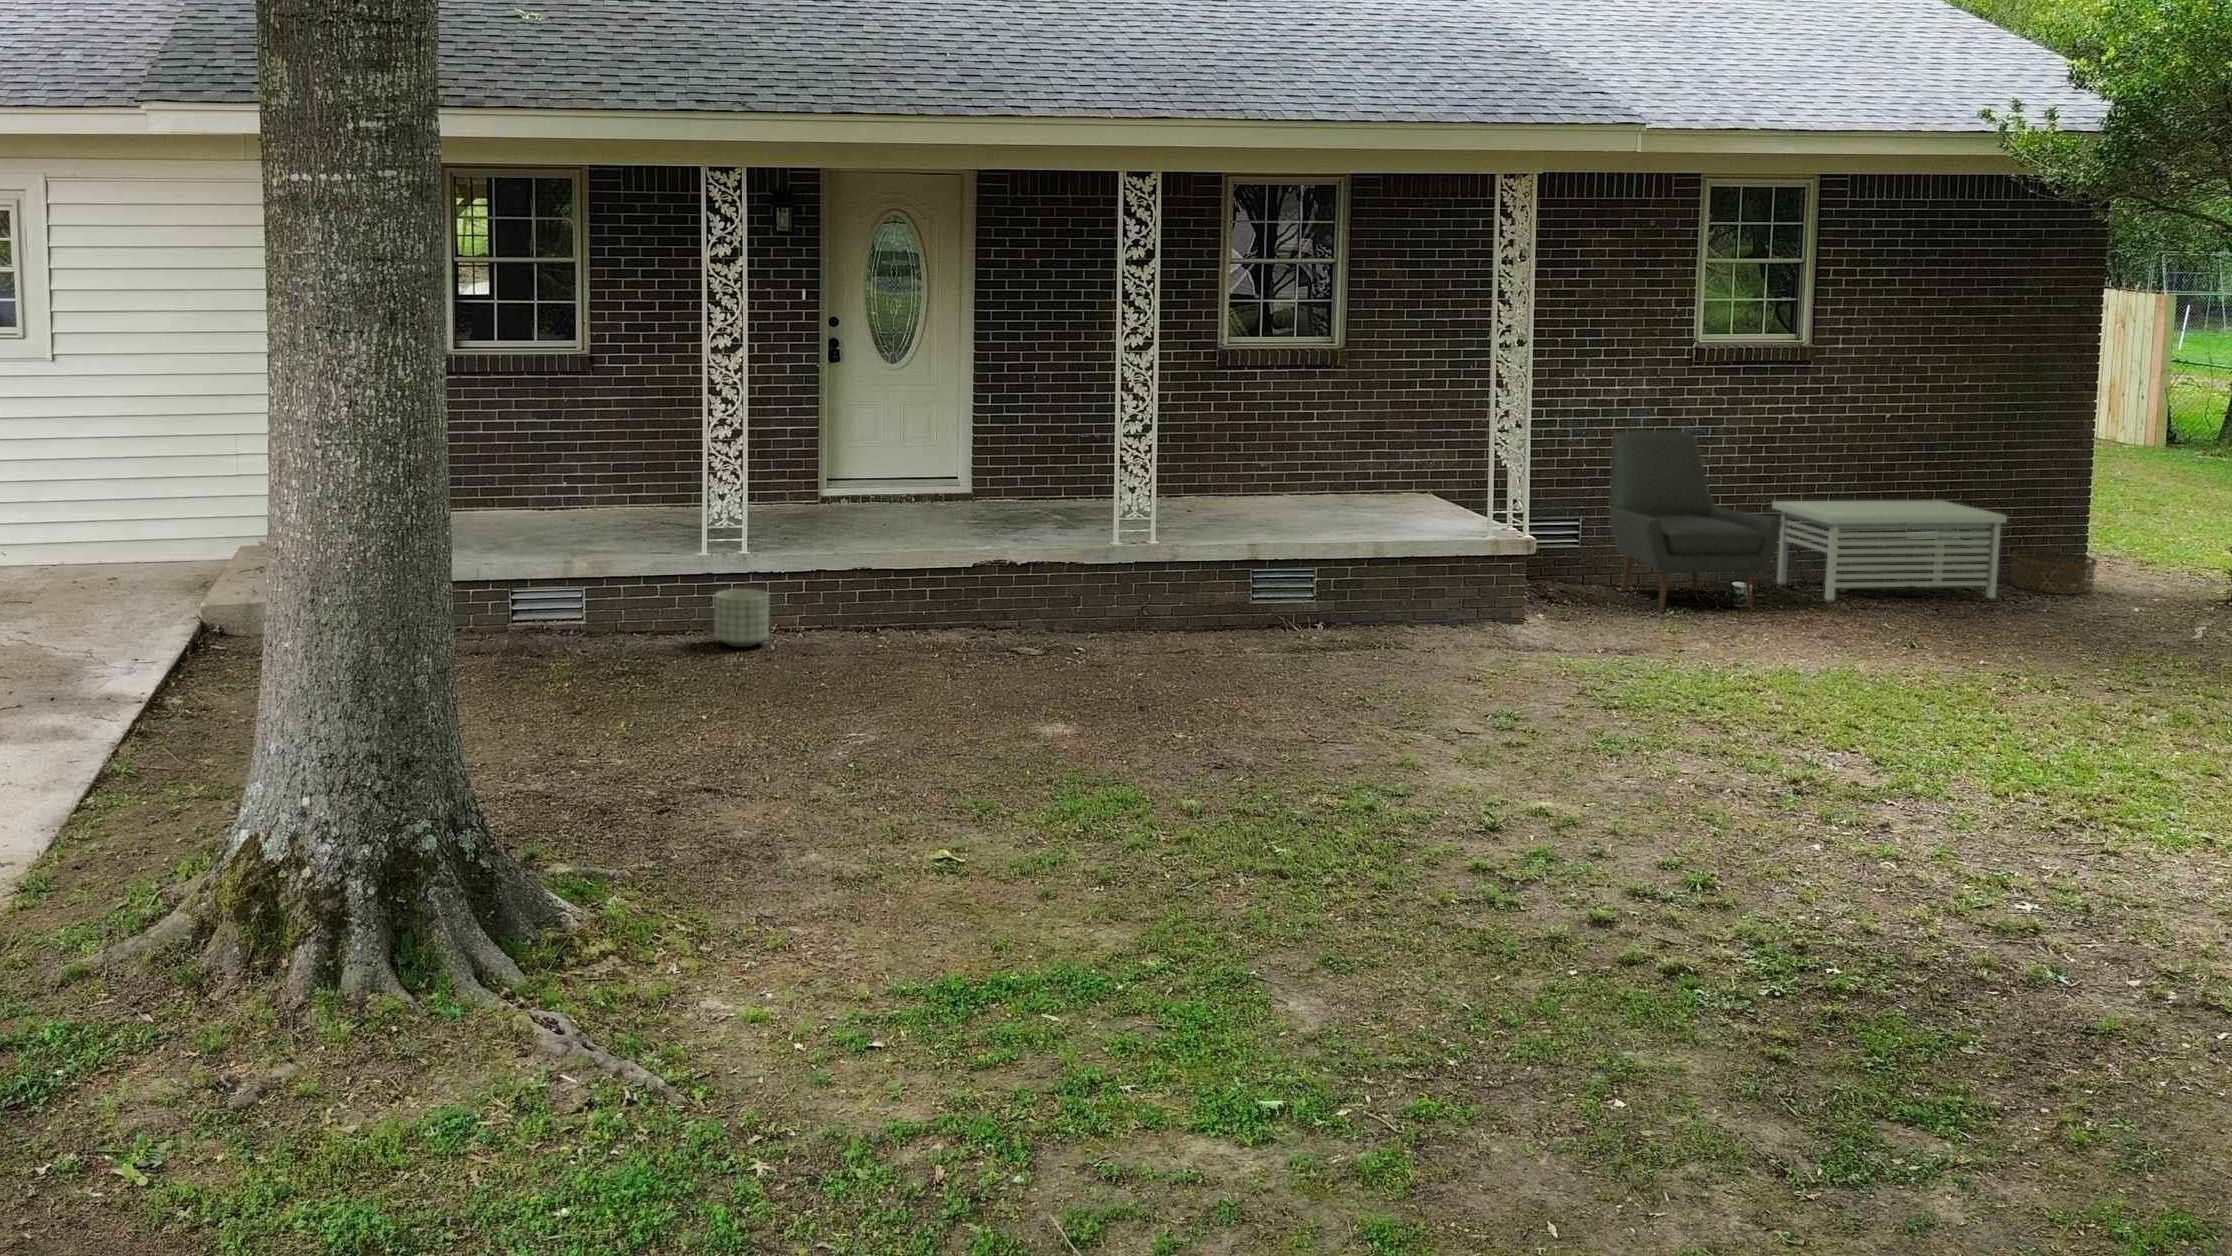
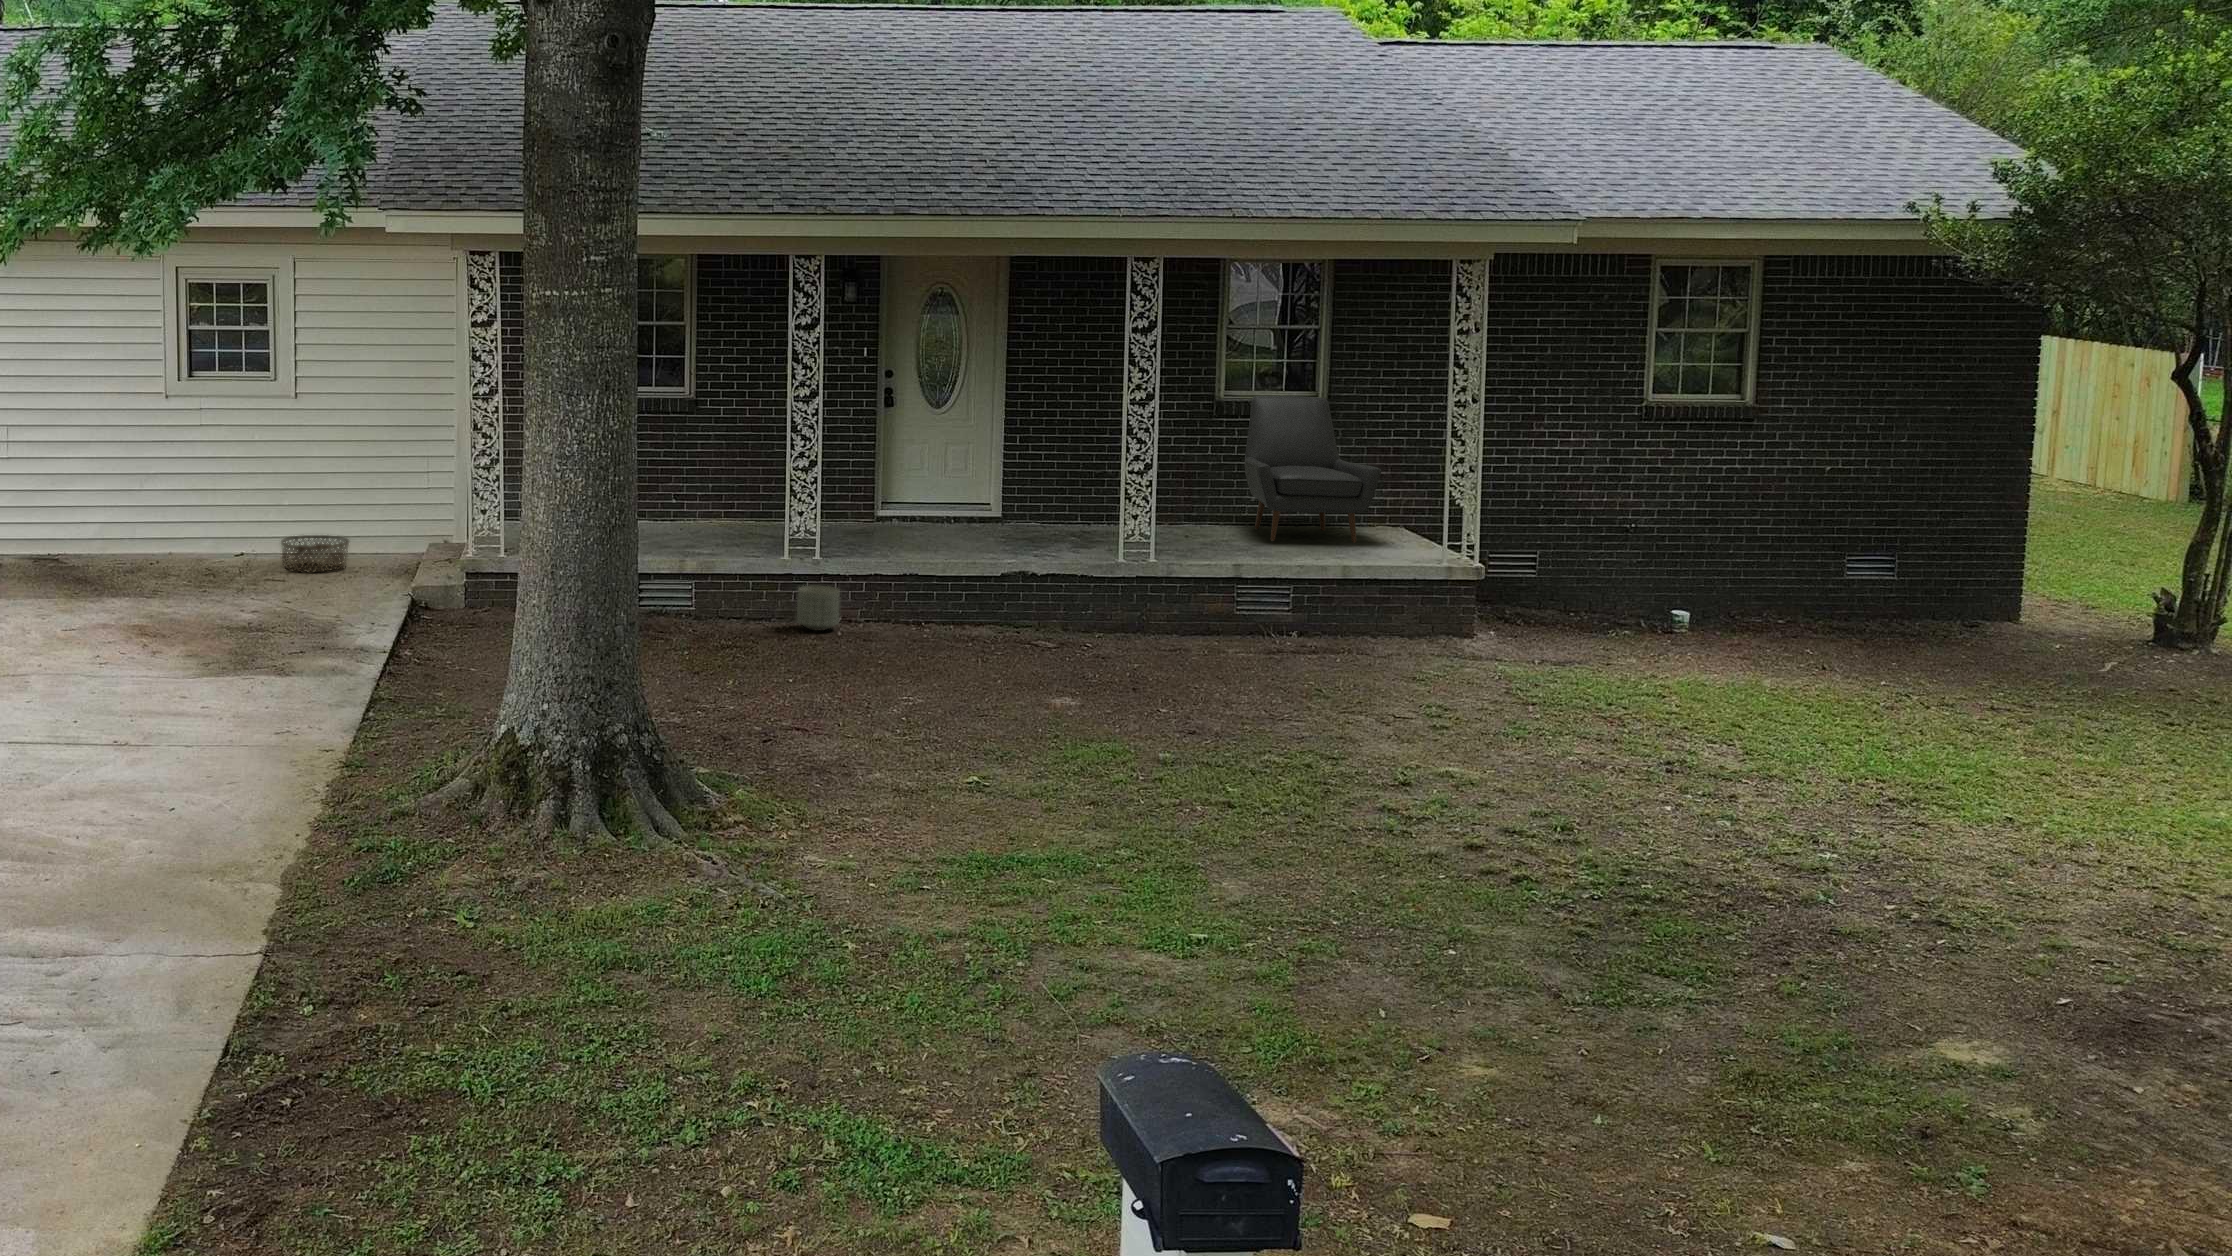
chair: present [1609,432,1782,609] -> present [1245,396,1381,543]
storage bench: present [1772,500,2007,600] -> none [1709,541,1928,633]
basket: present [2011,550,2097,594] -> present [281,535,349,573]

